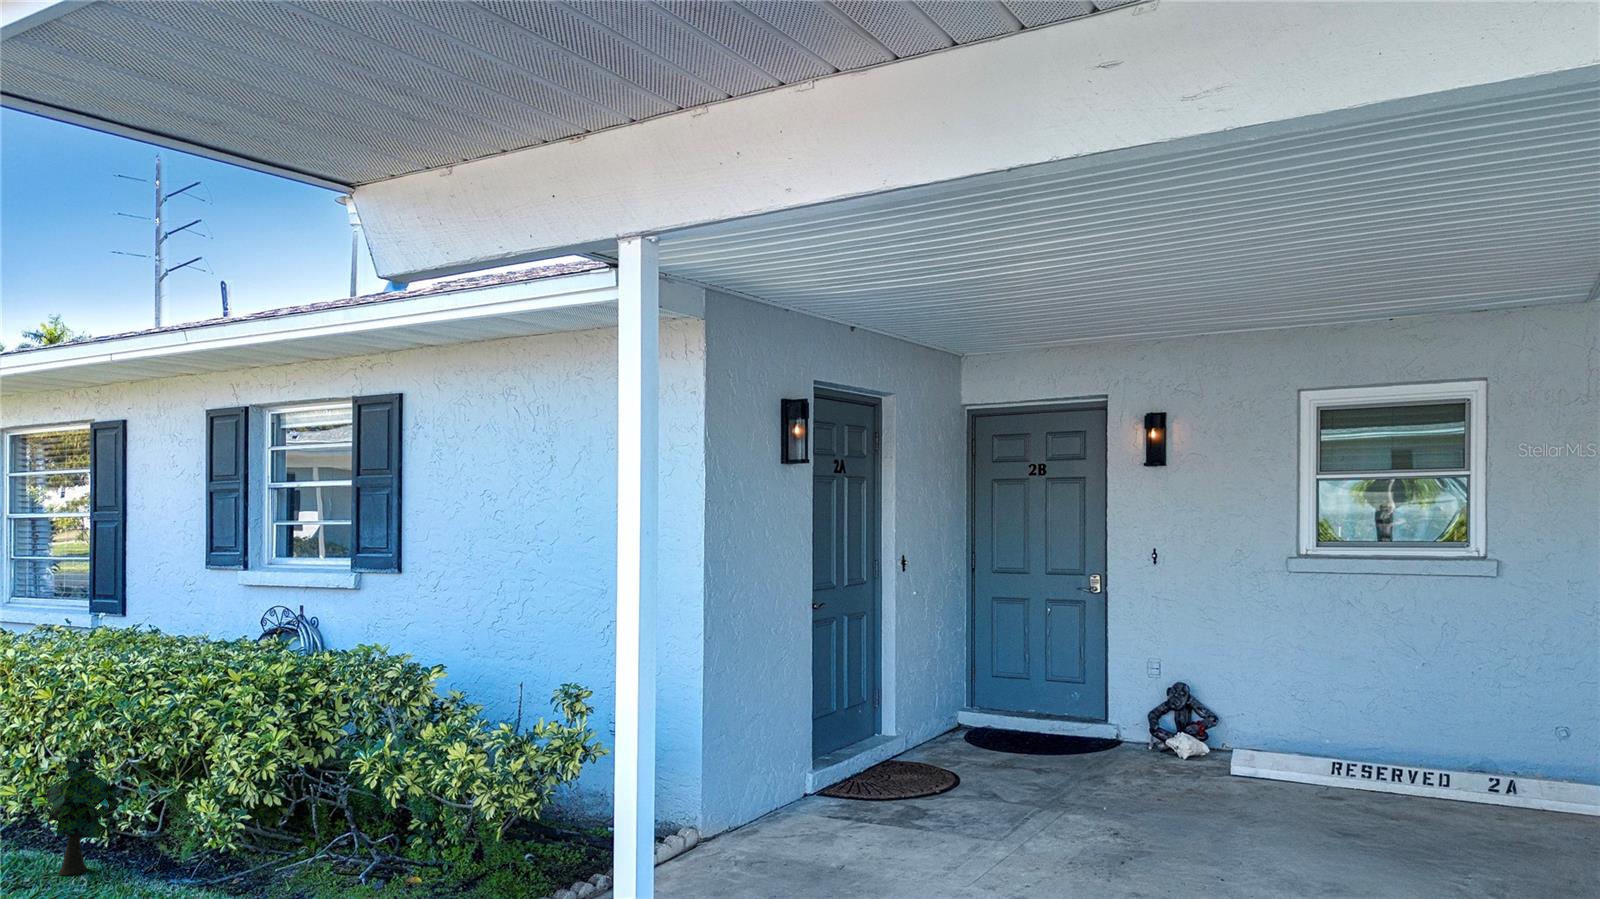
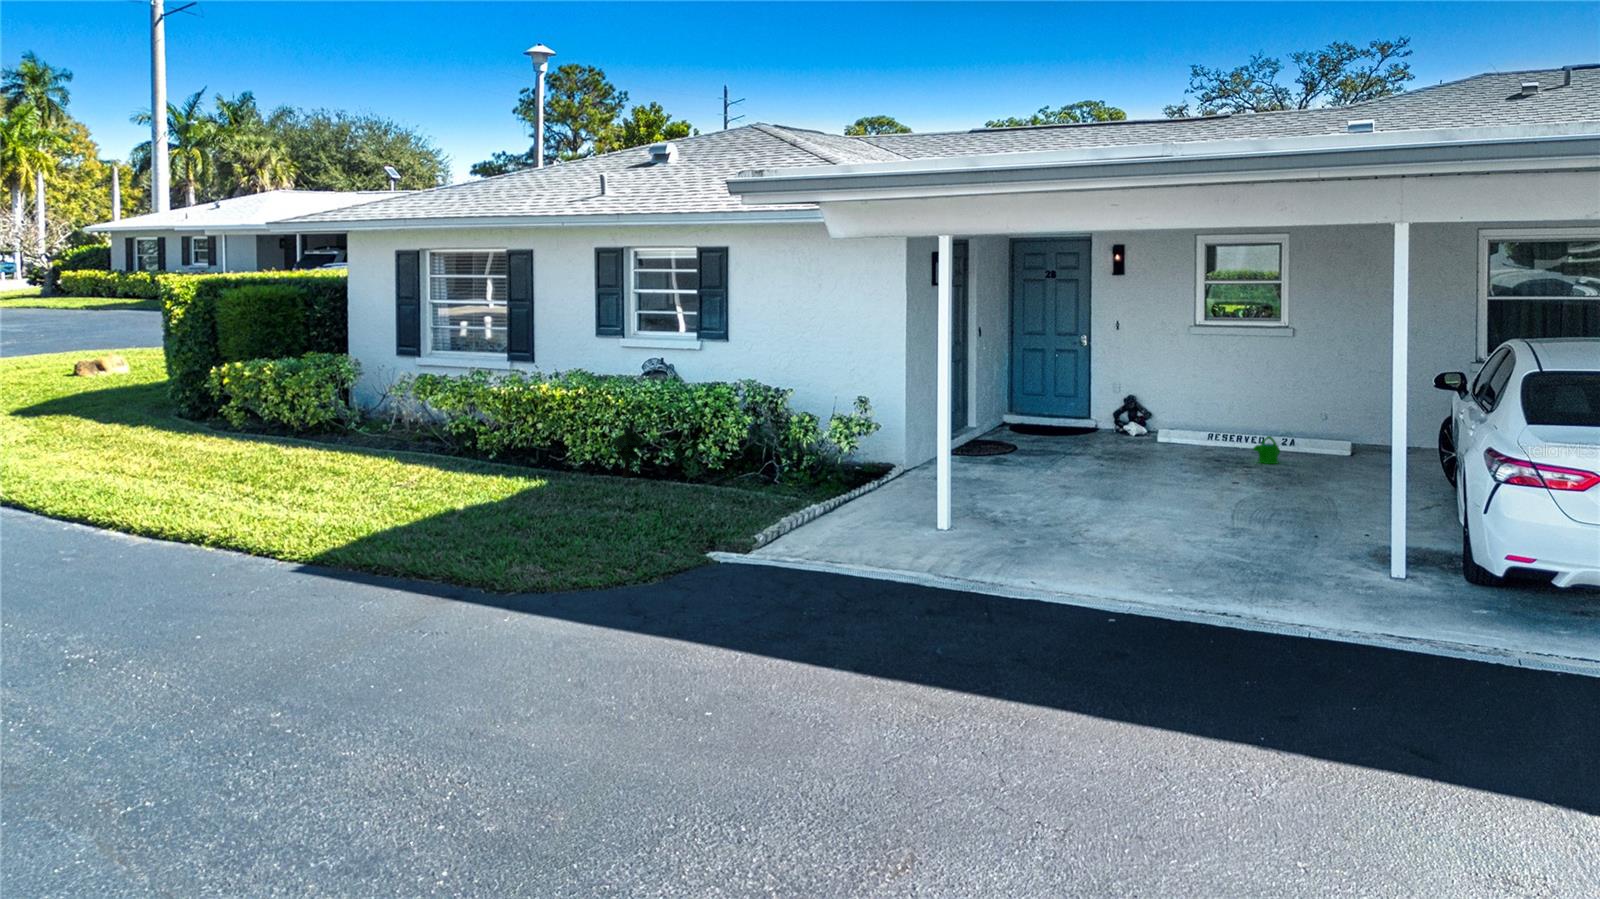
watering can: none [1453,790,1512,855] -> present [1254,436,1280,464]

